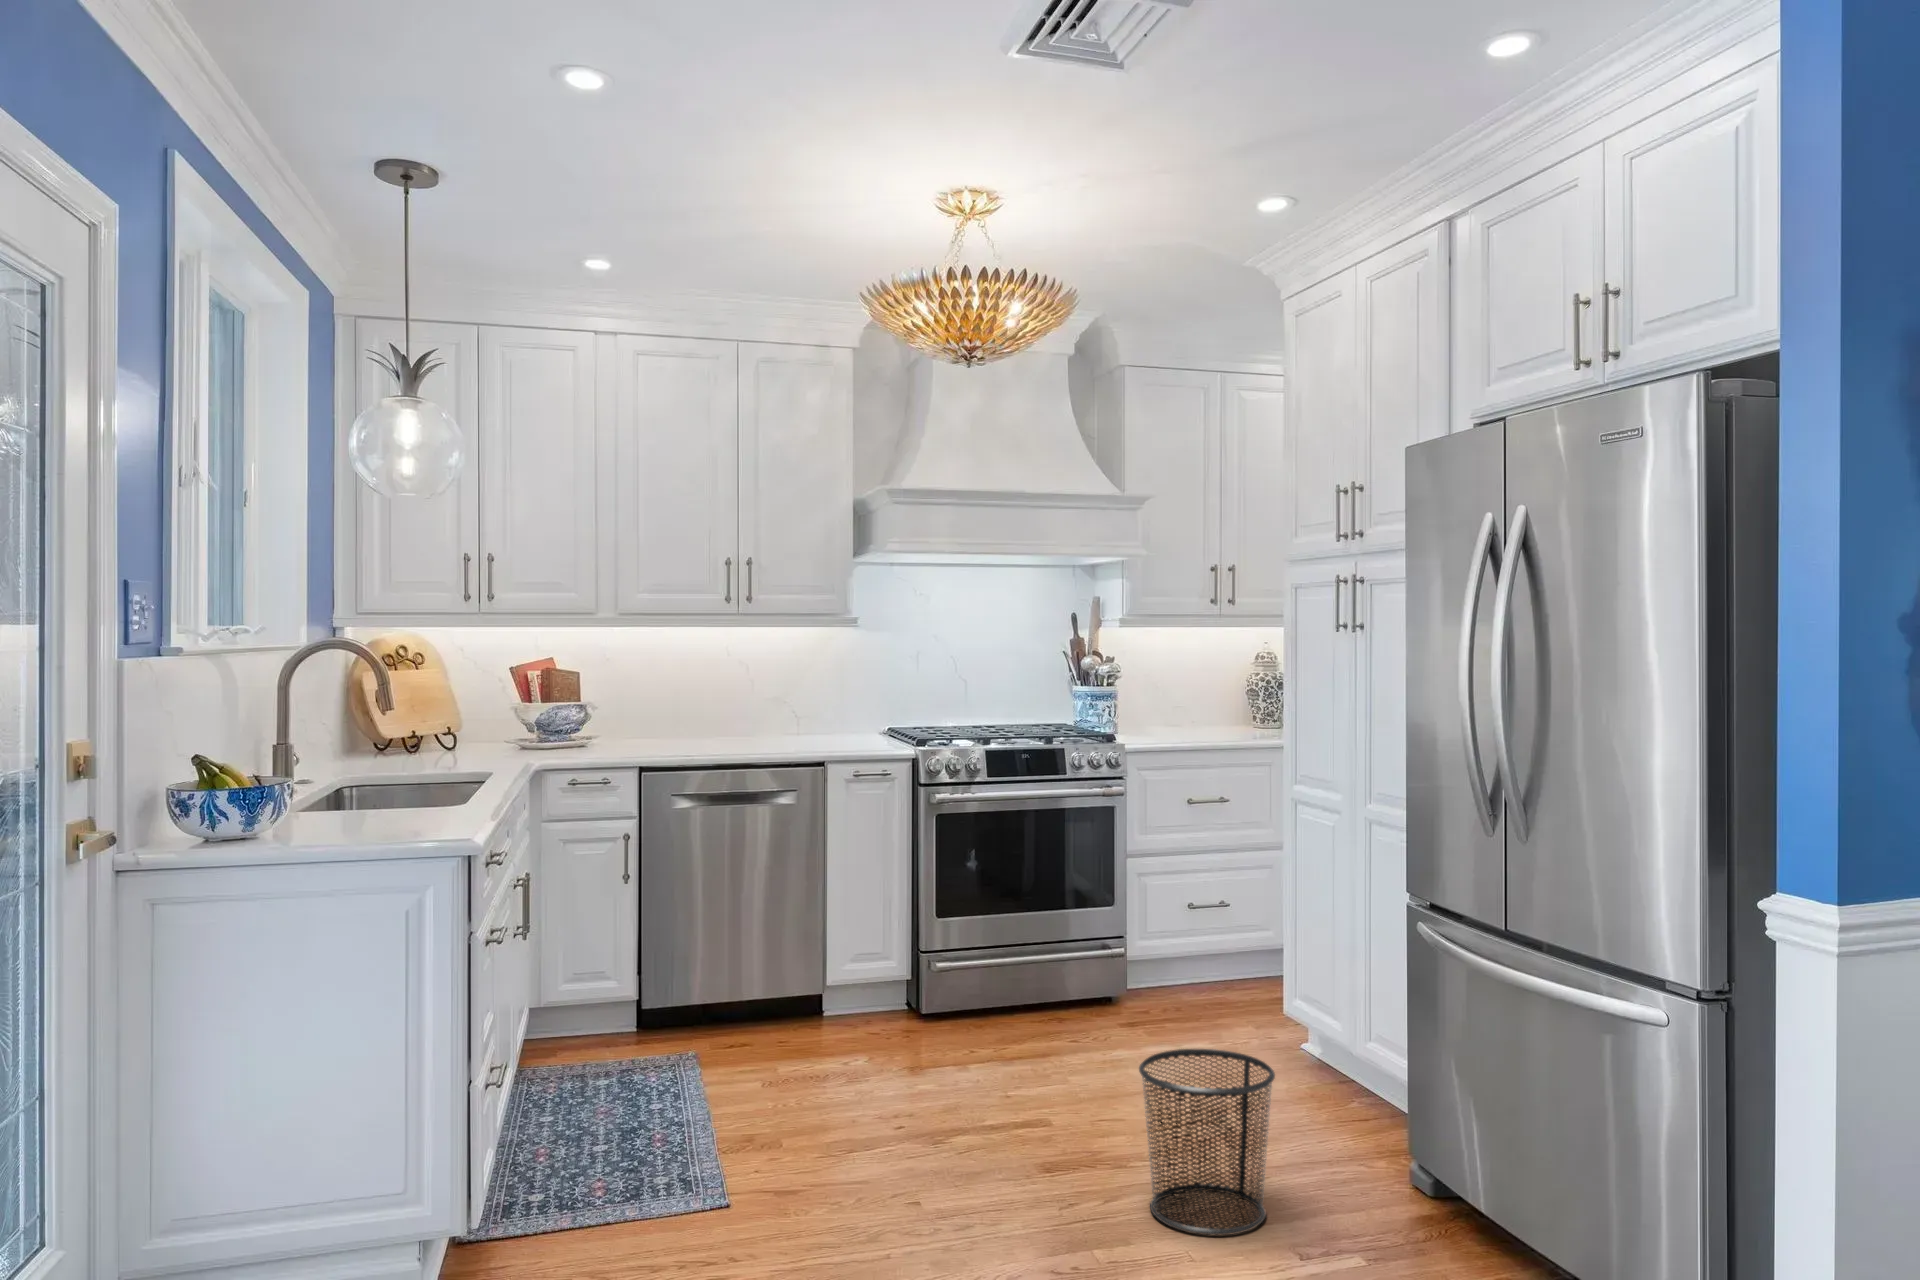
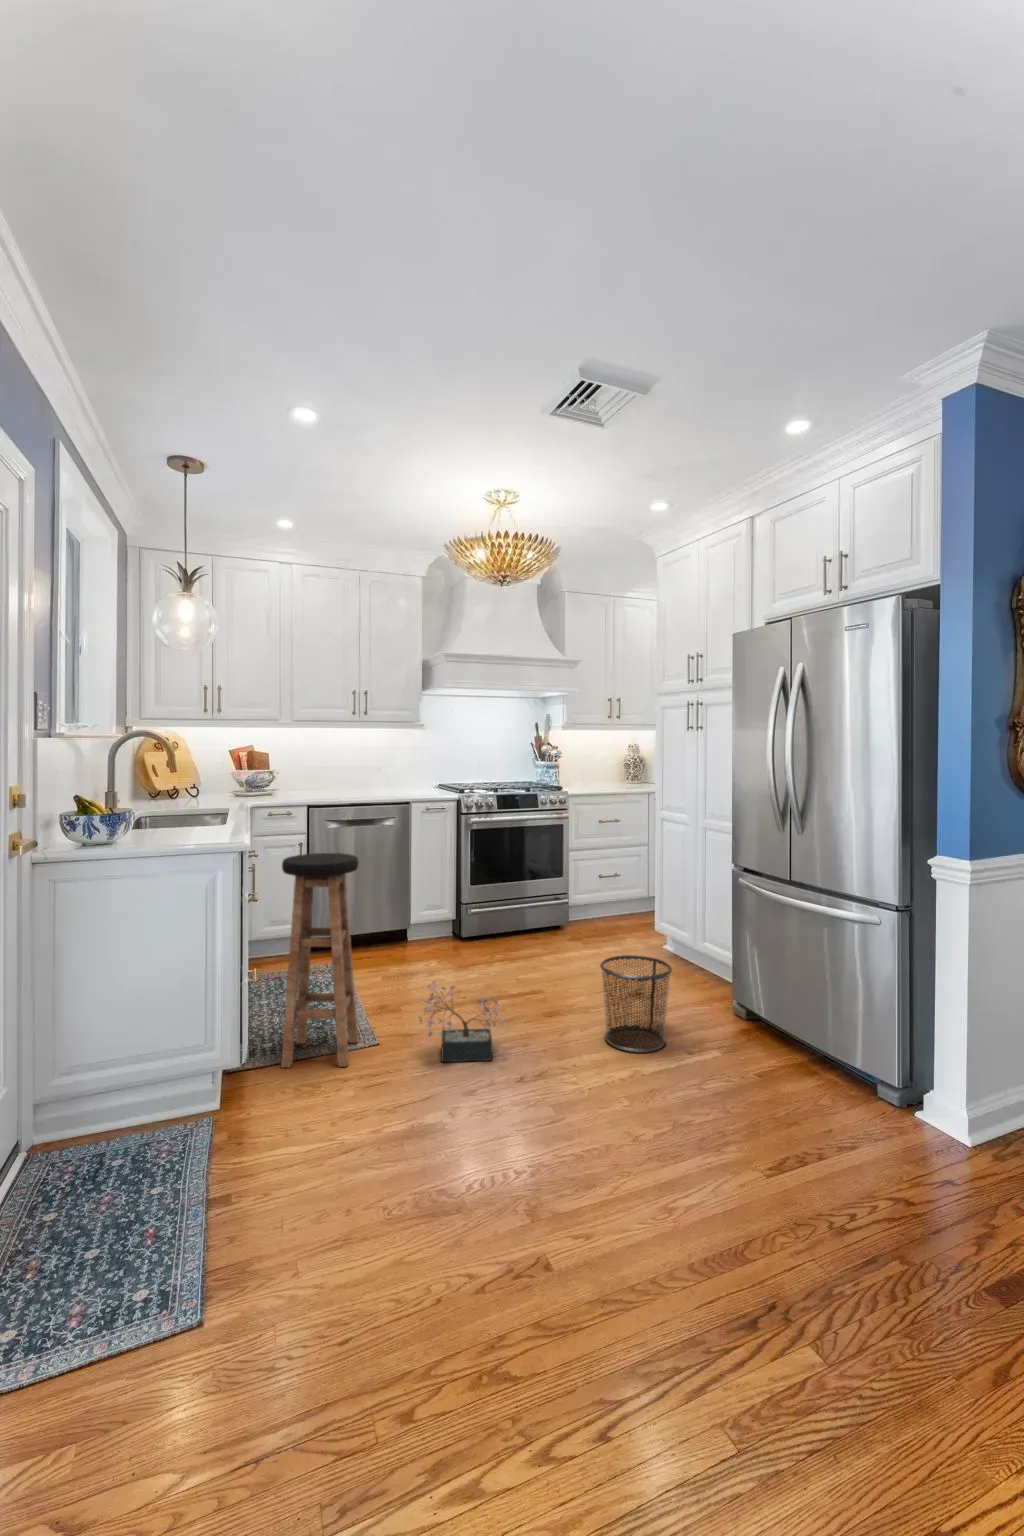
bar stool: none [549,852,696,1243] -> present [281,853,359,1067]
decorative plant: none [797,1088,958,1241] -> present [419,981,506,1062]

